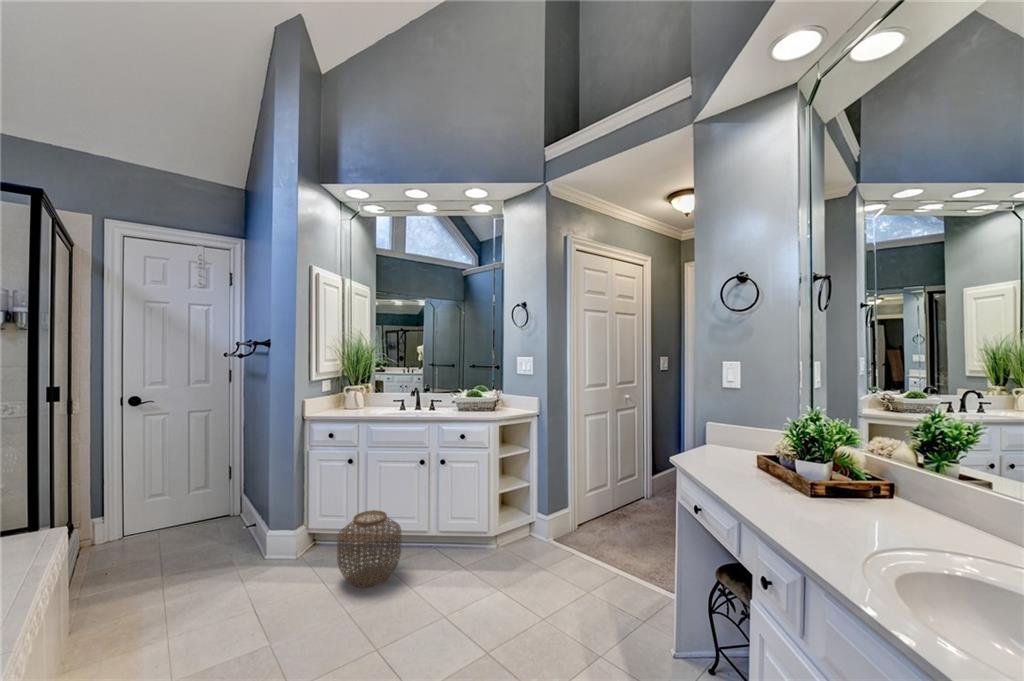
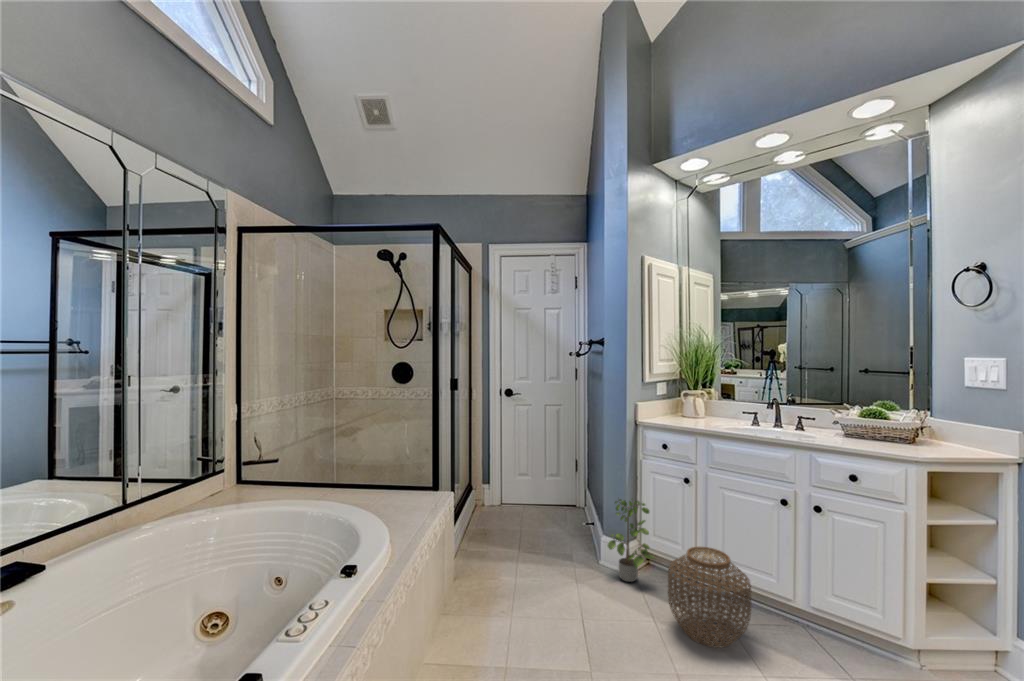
potted plant: none [275,487,325,565] -> present [608,498,655,582]

